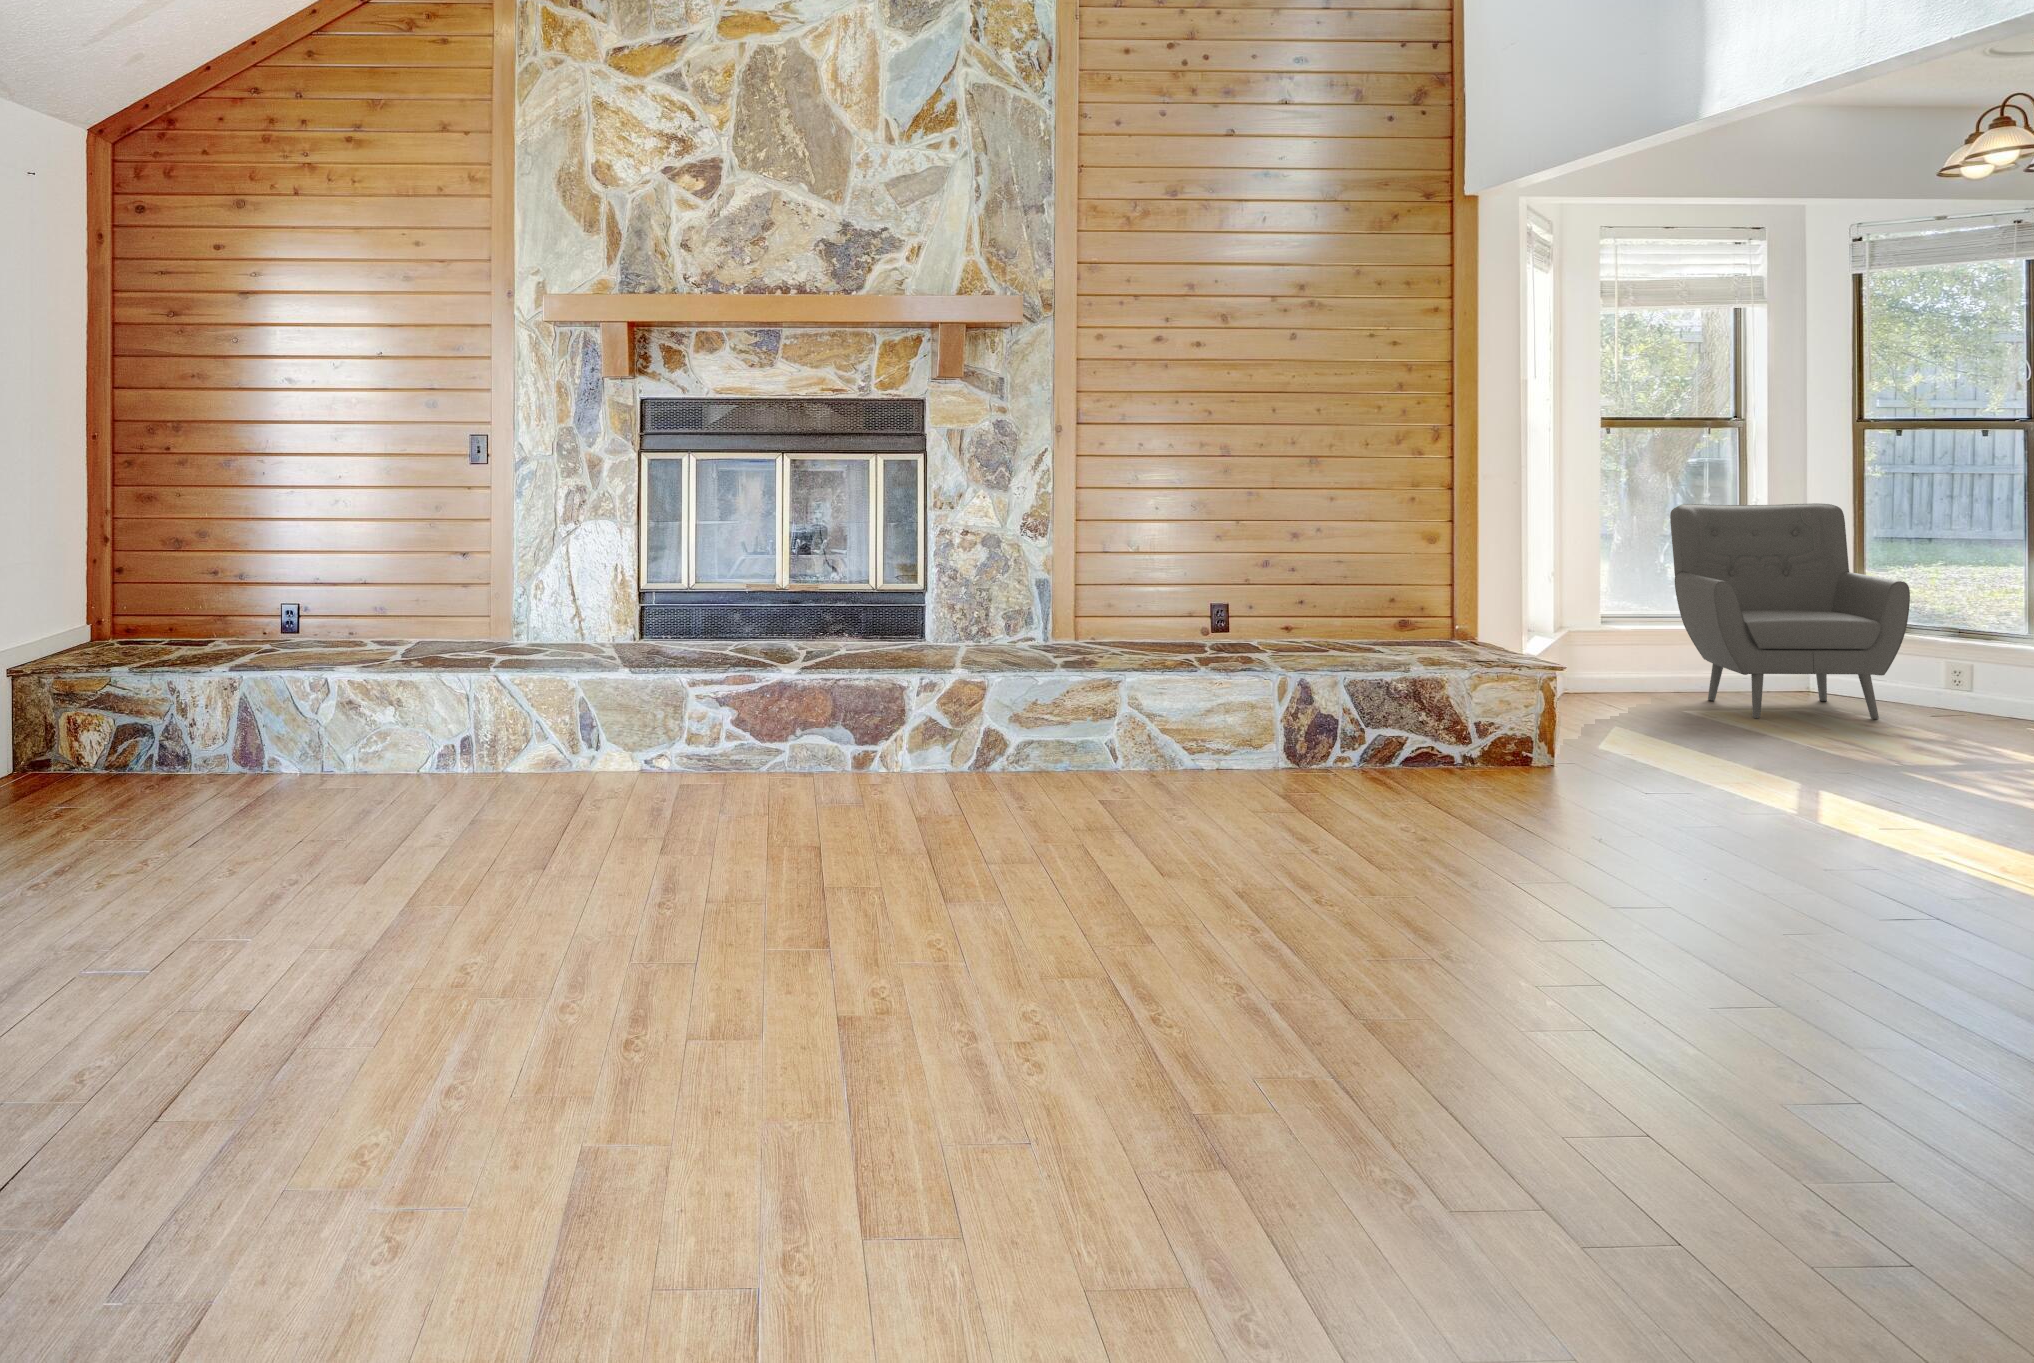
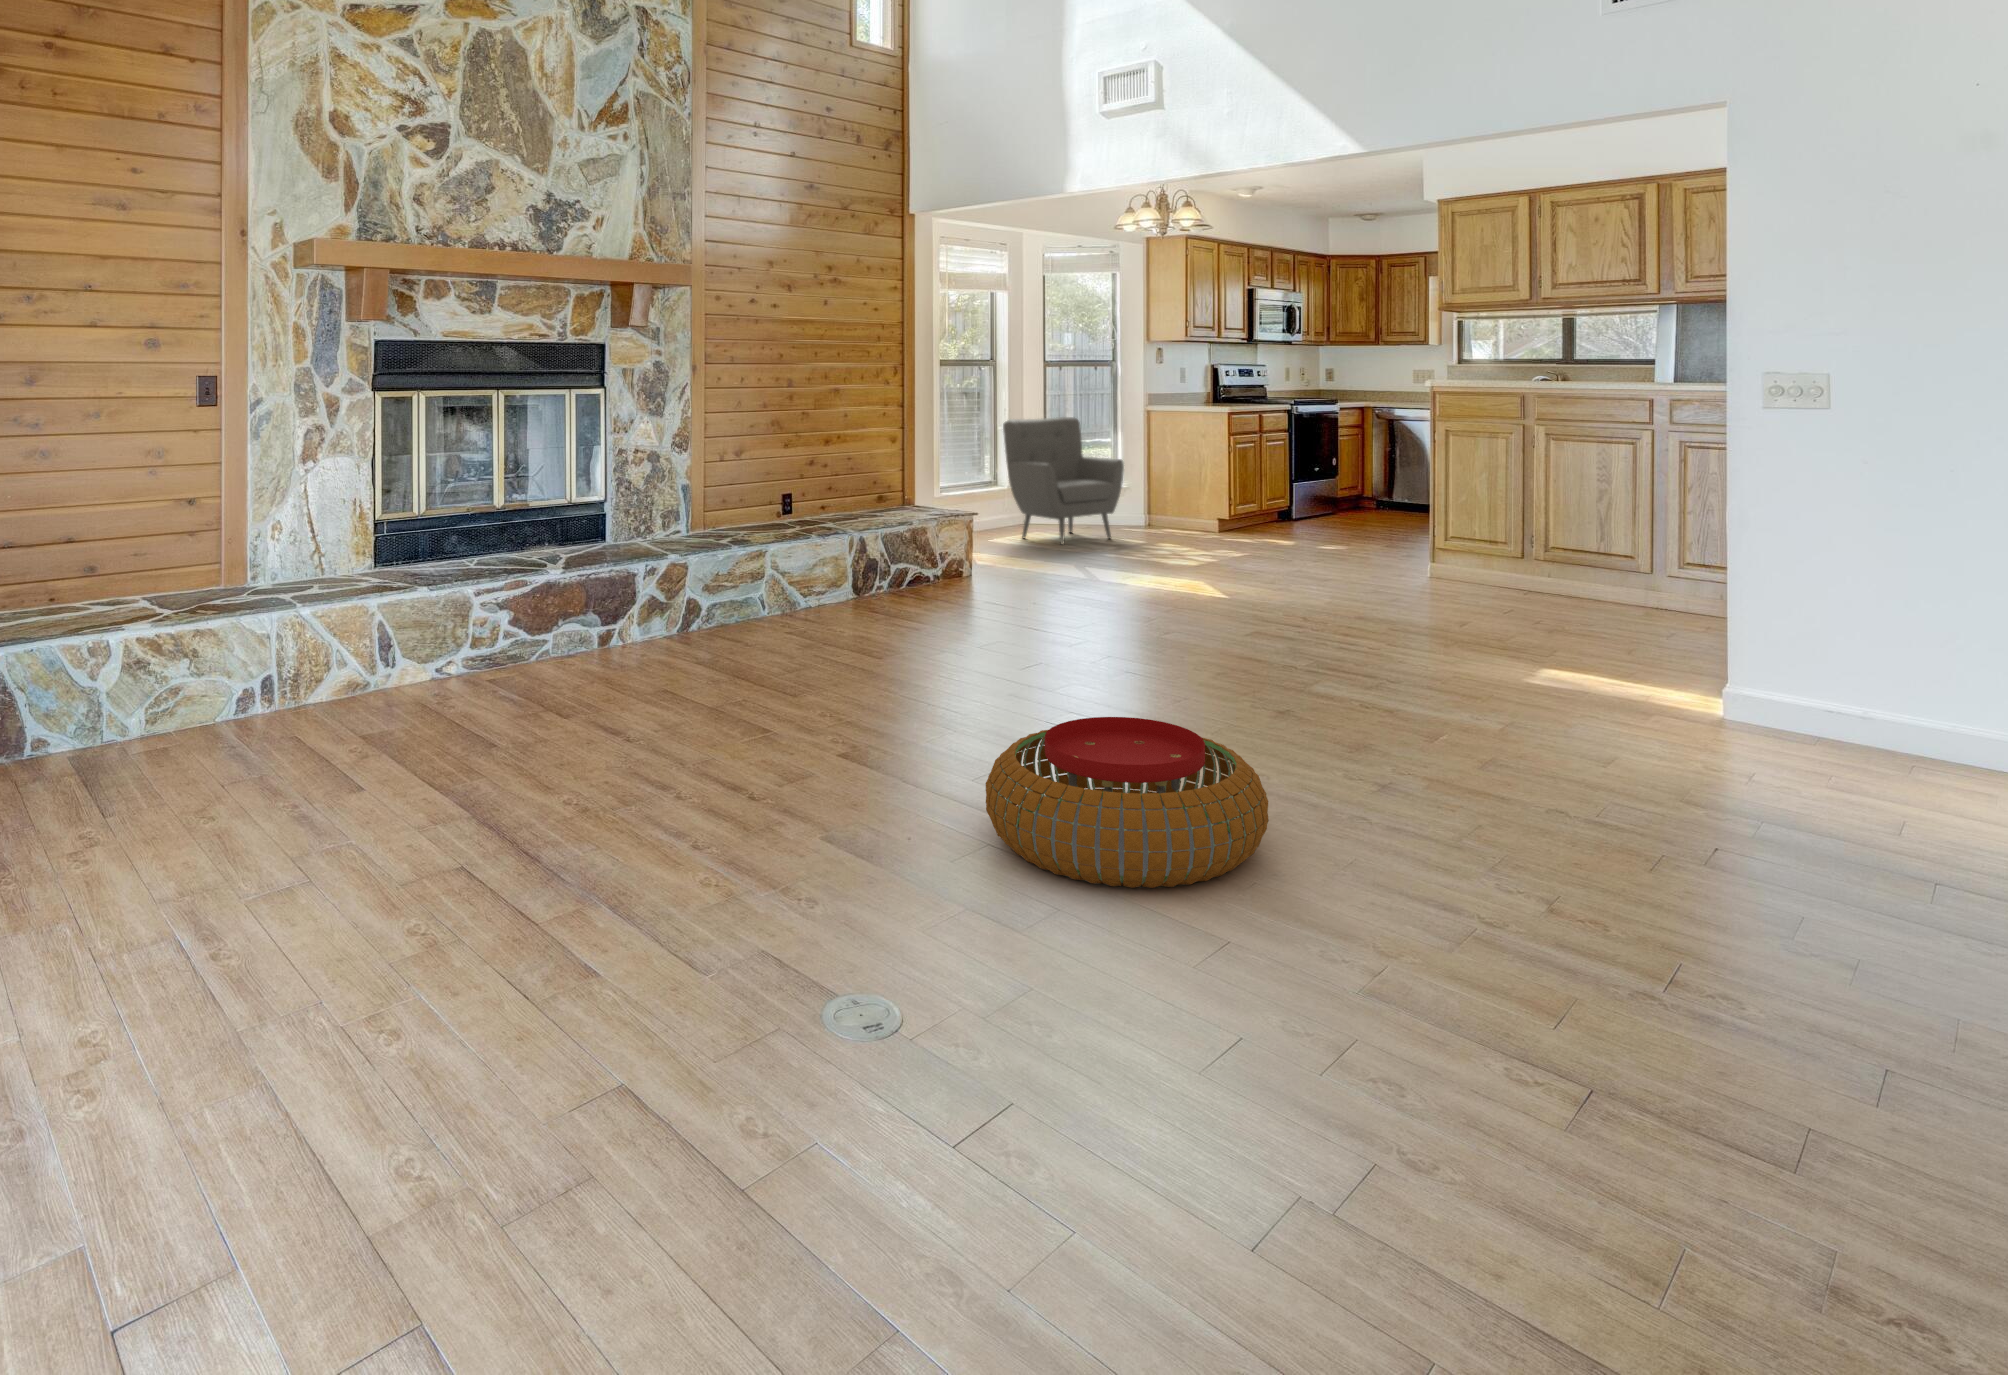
pouf: none [663,934,1048,1184] -> present [986,717,1268,888]

